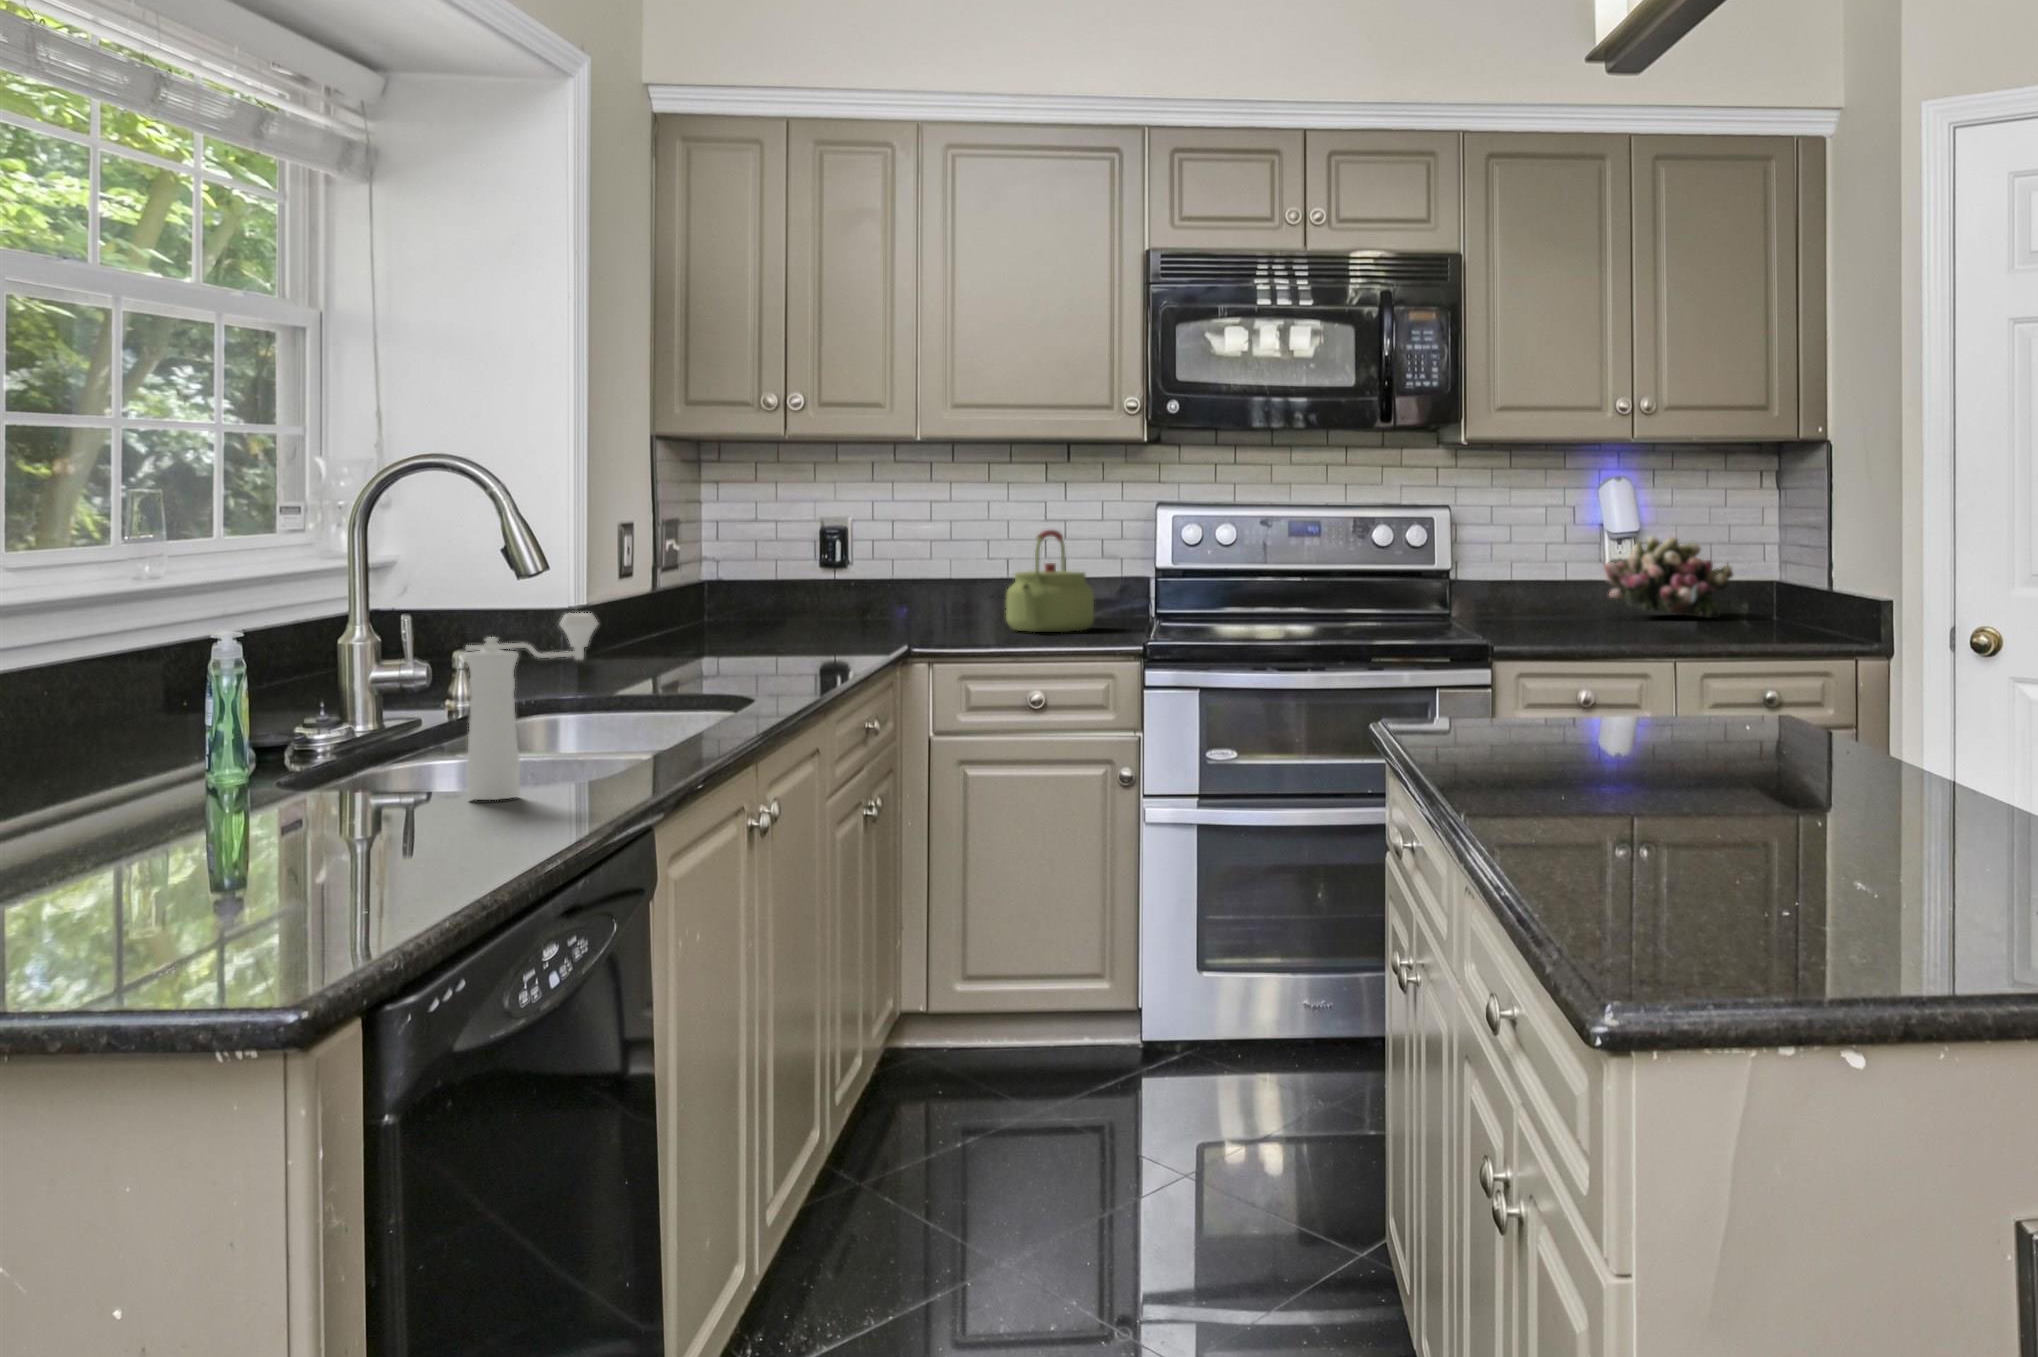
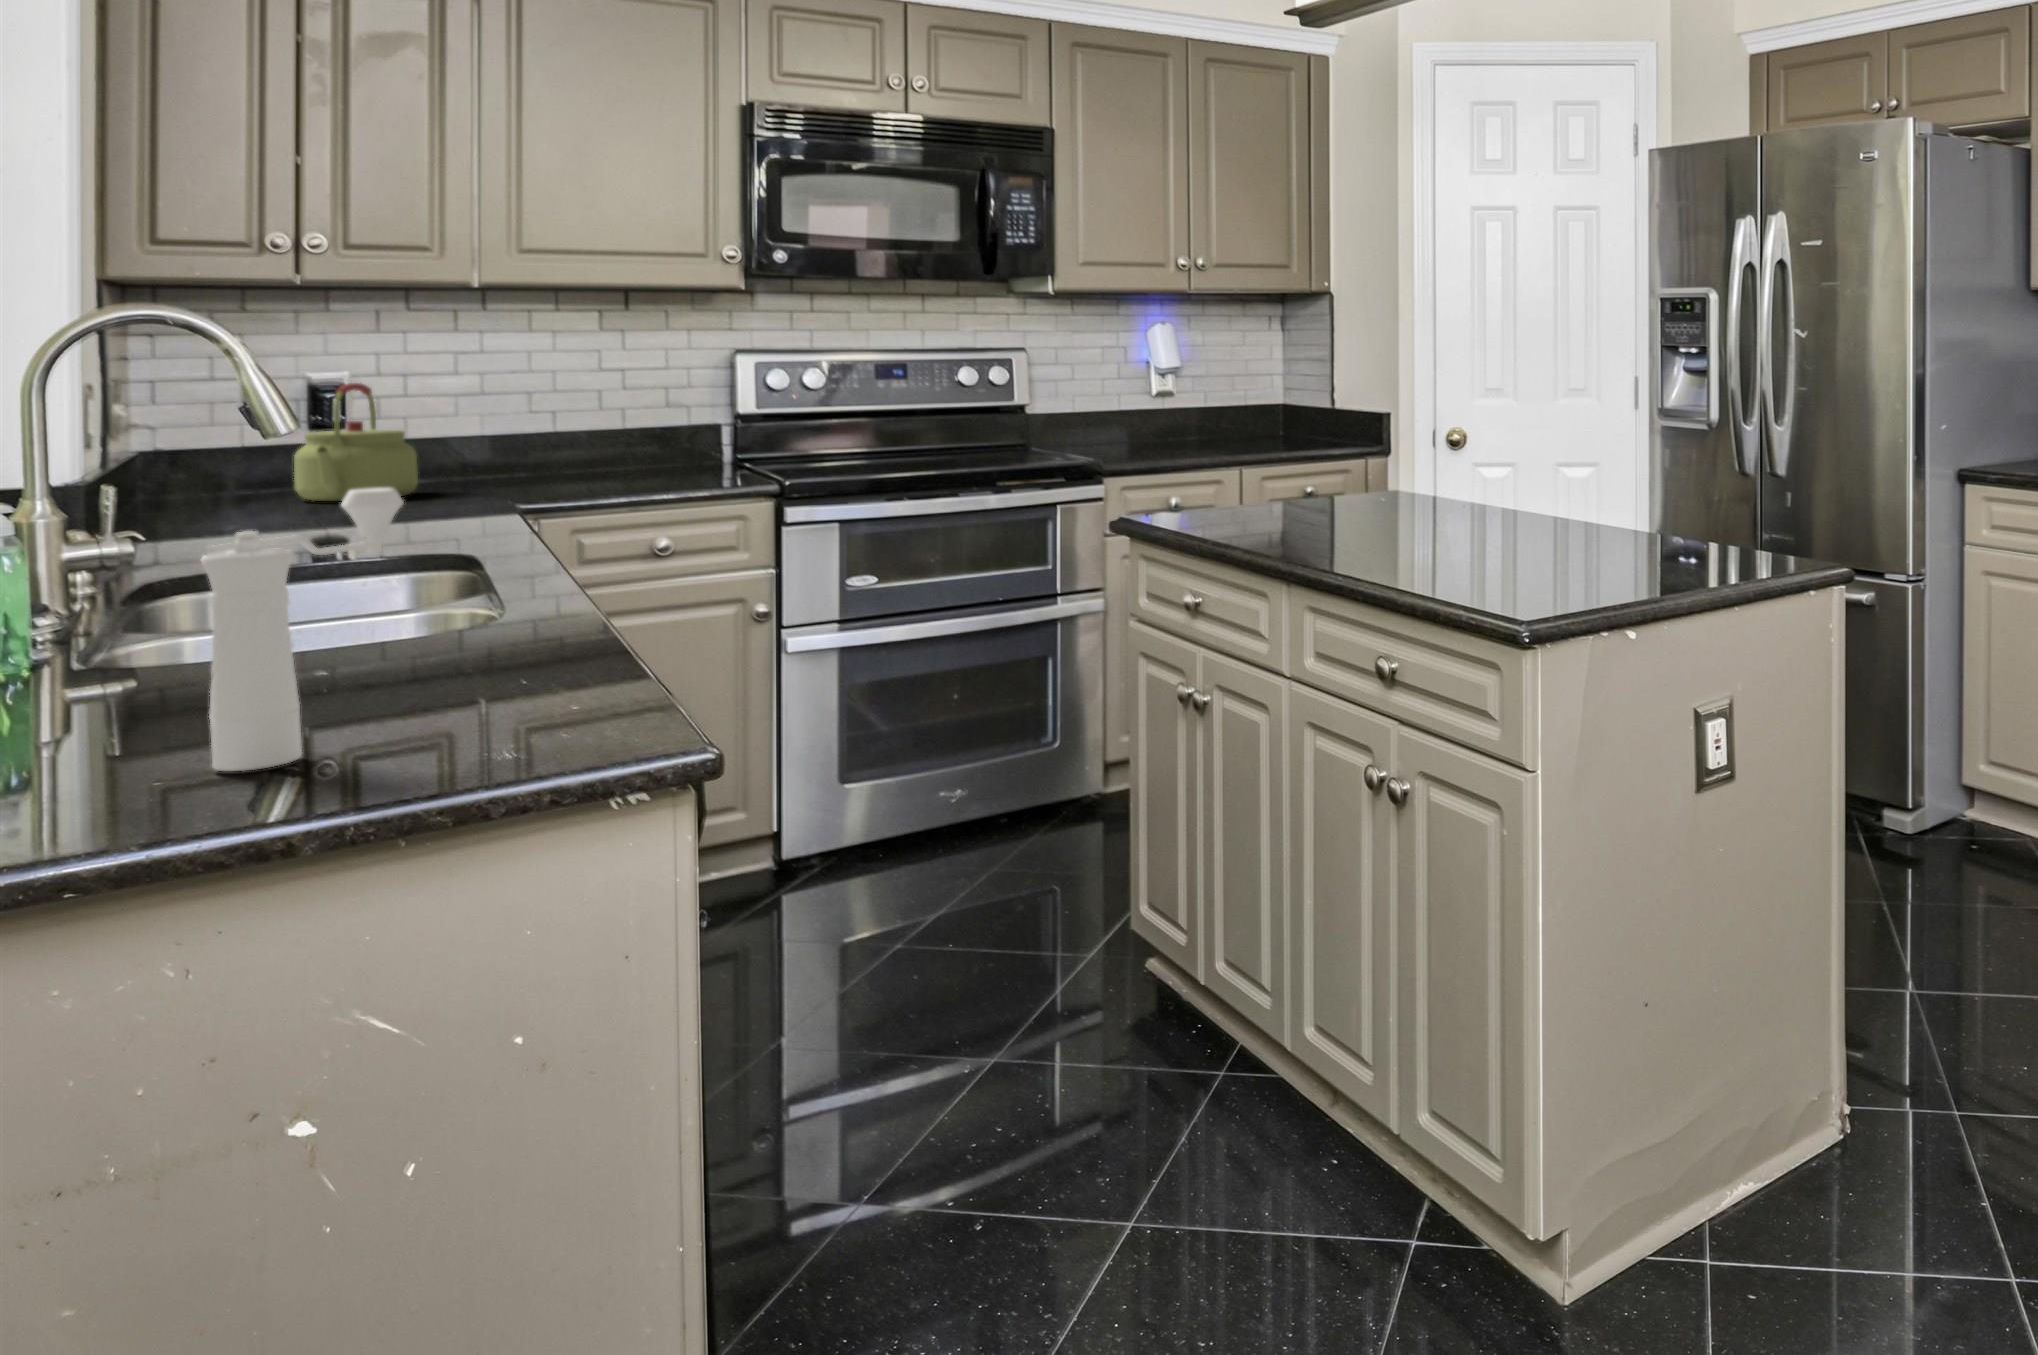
kettle: present [1006,530,1094,632] -> present [294,383,418,501]
flower arrangement: present [1604,536,1733,618] -> none [1147,372,1256,438]

